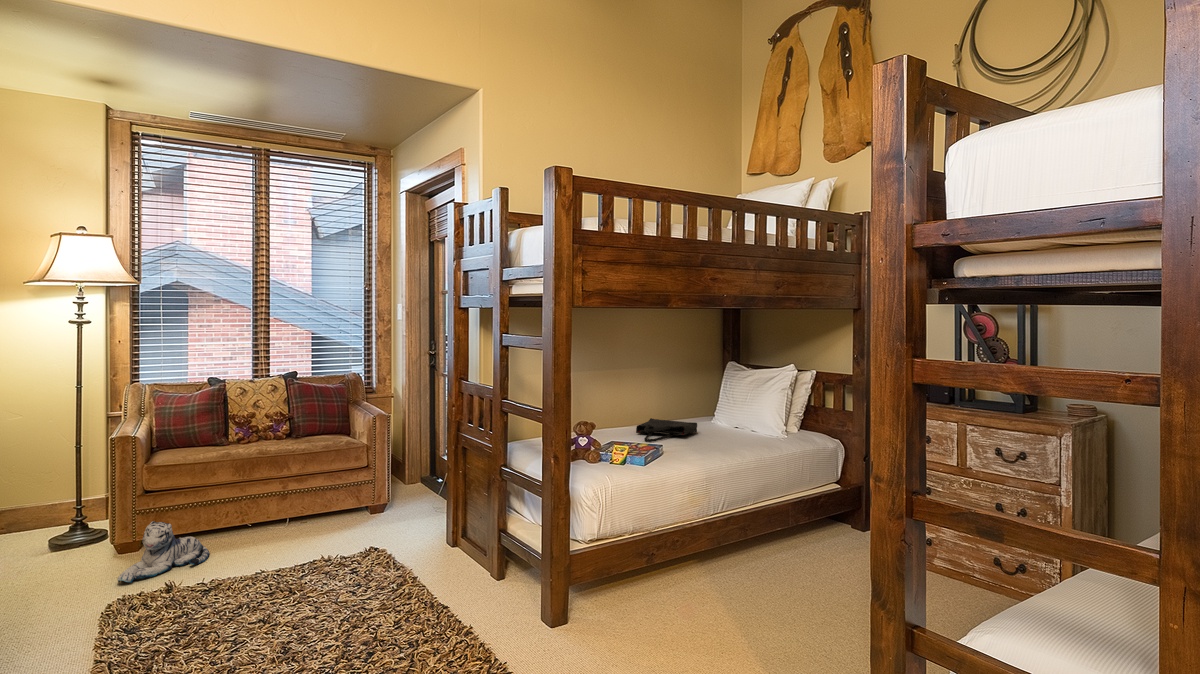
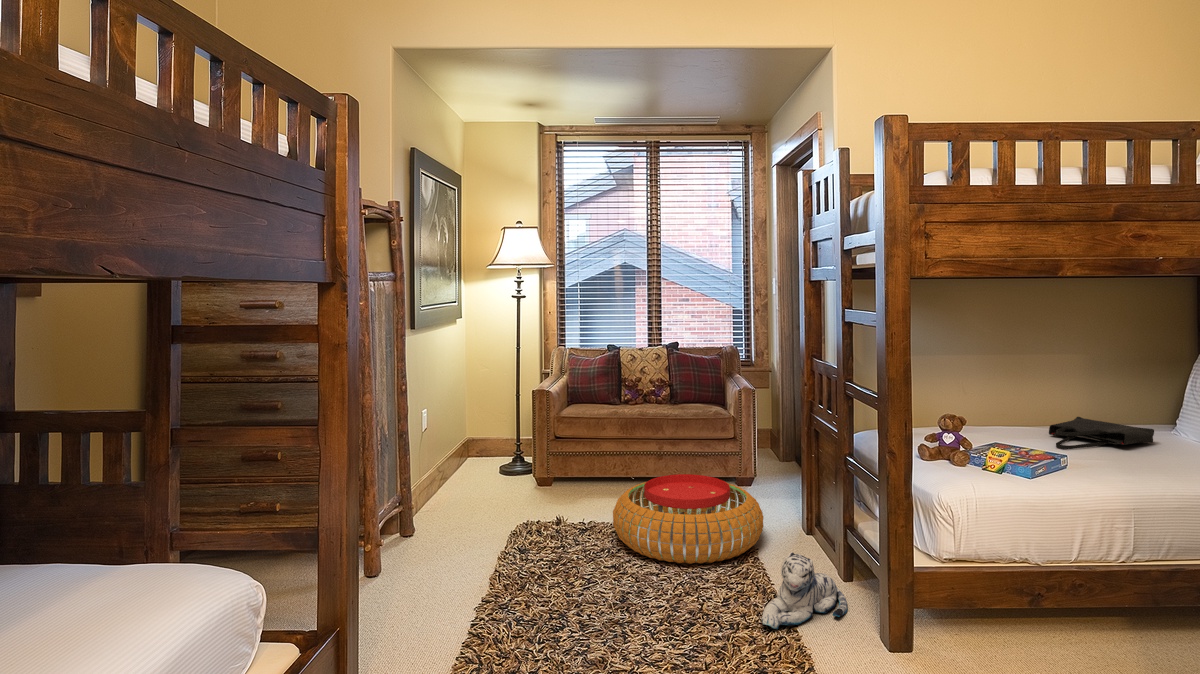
pouf: none [247,506,417,602] -> present [613,474,764,564]
plush toy: present [117,521,210,582] -> present [762,552,848,629]

